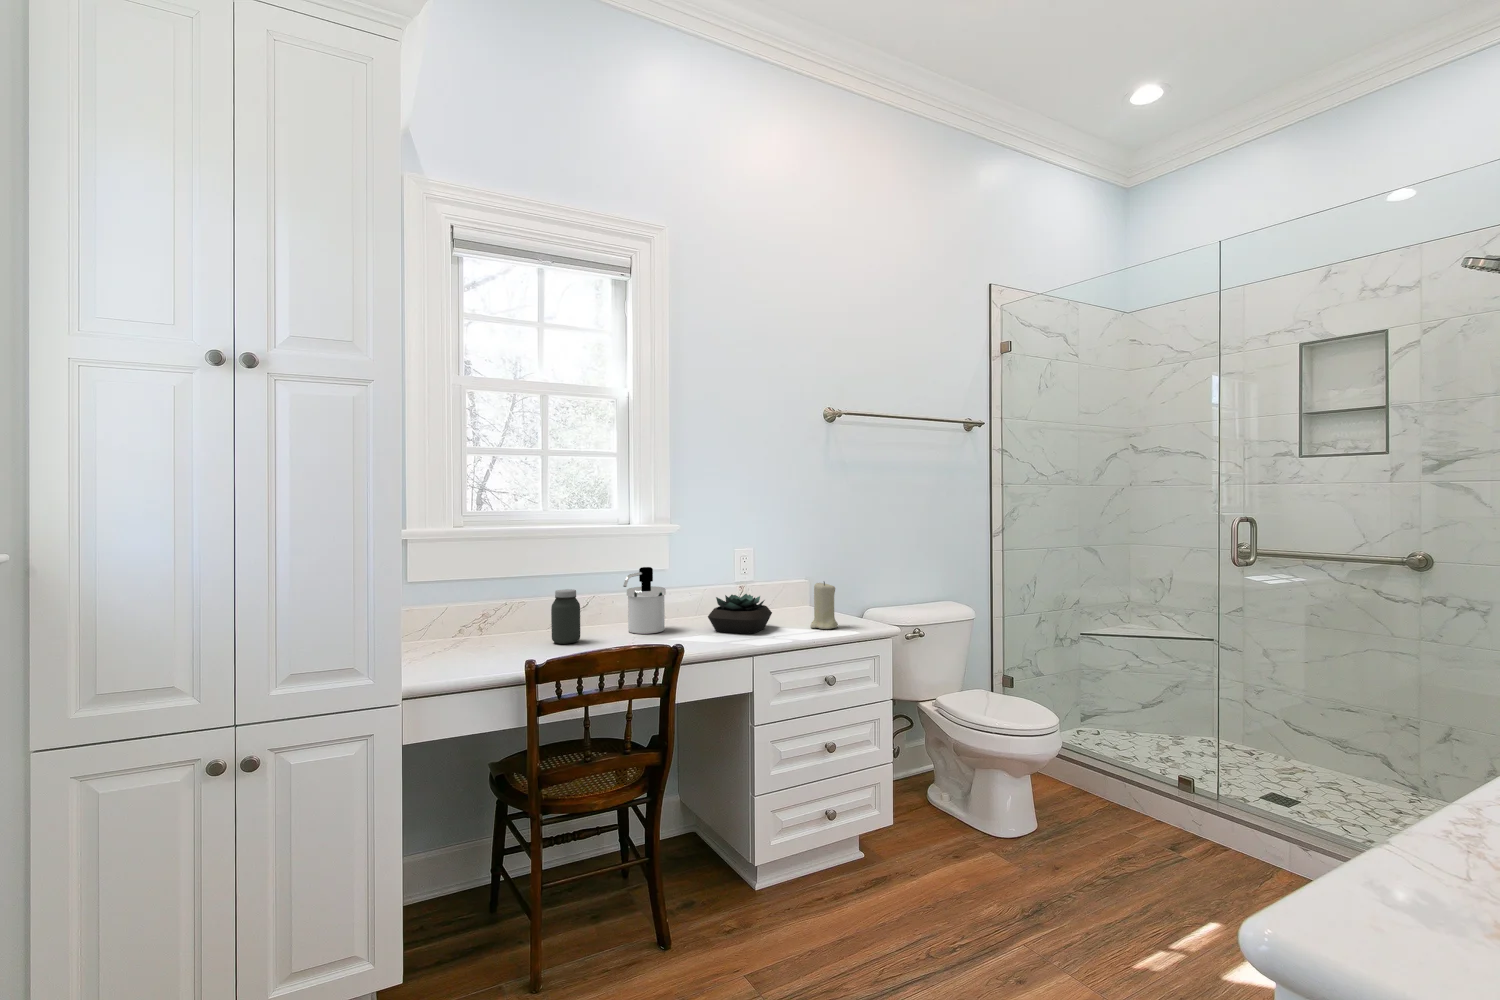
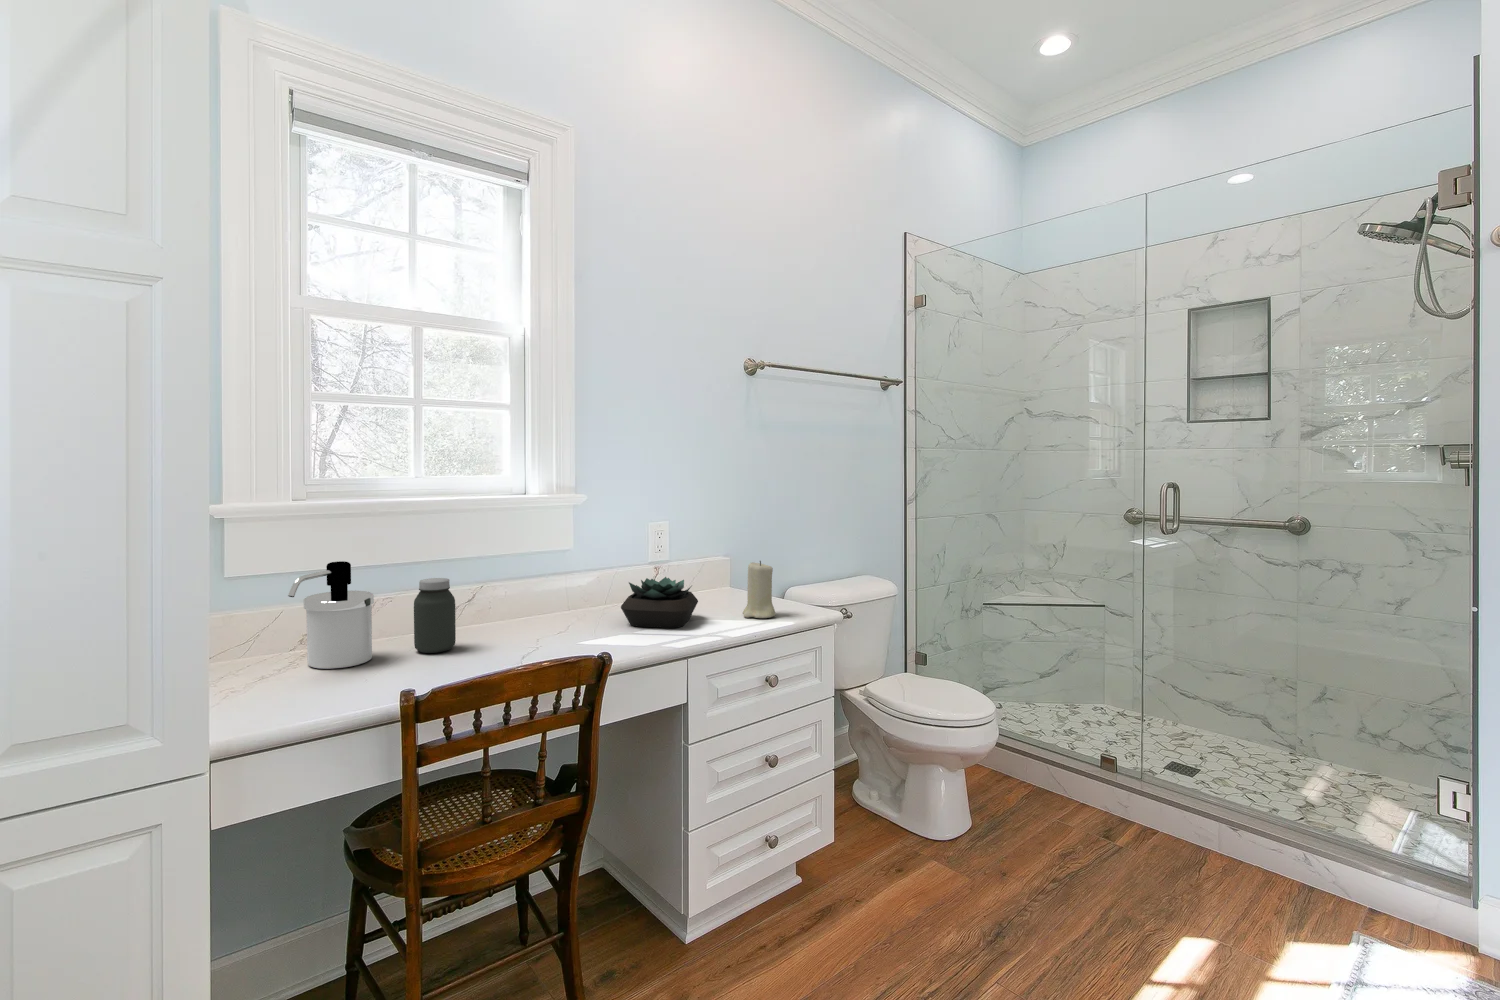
soap dispenser: present [623,567,666,634] -> present [288,561,374,669]

